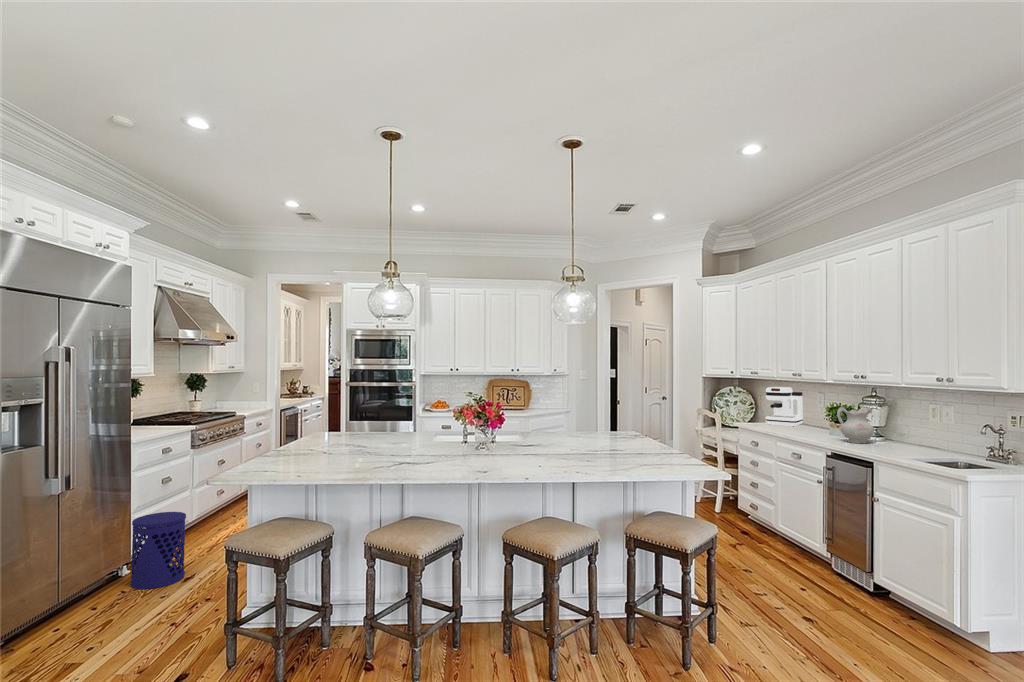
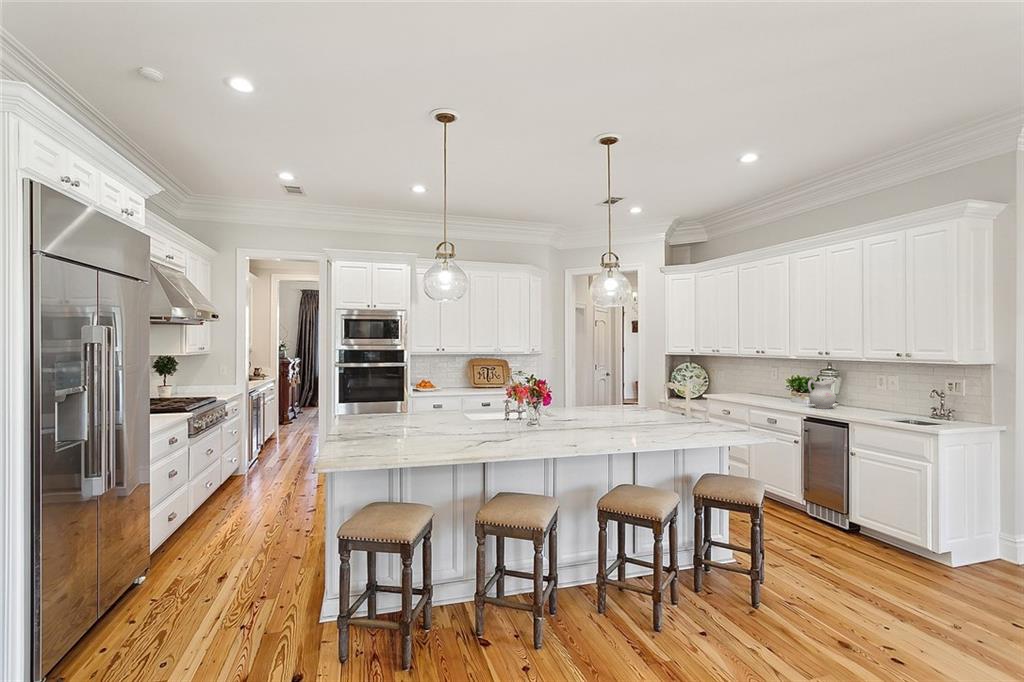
coffee maker: present [765,387,803,427] -> none [728,363,756,396]
waste bin: present [130,512,186,589] -> none [159,506,218,592]

